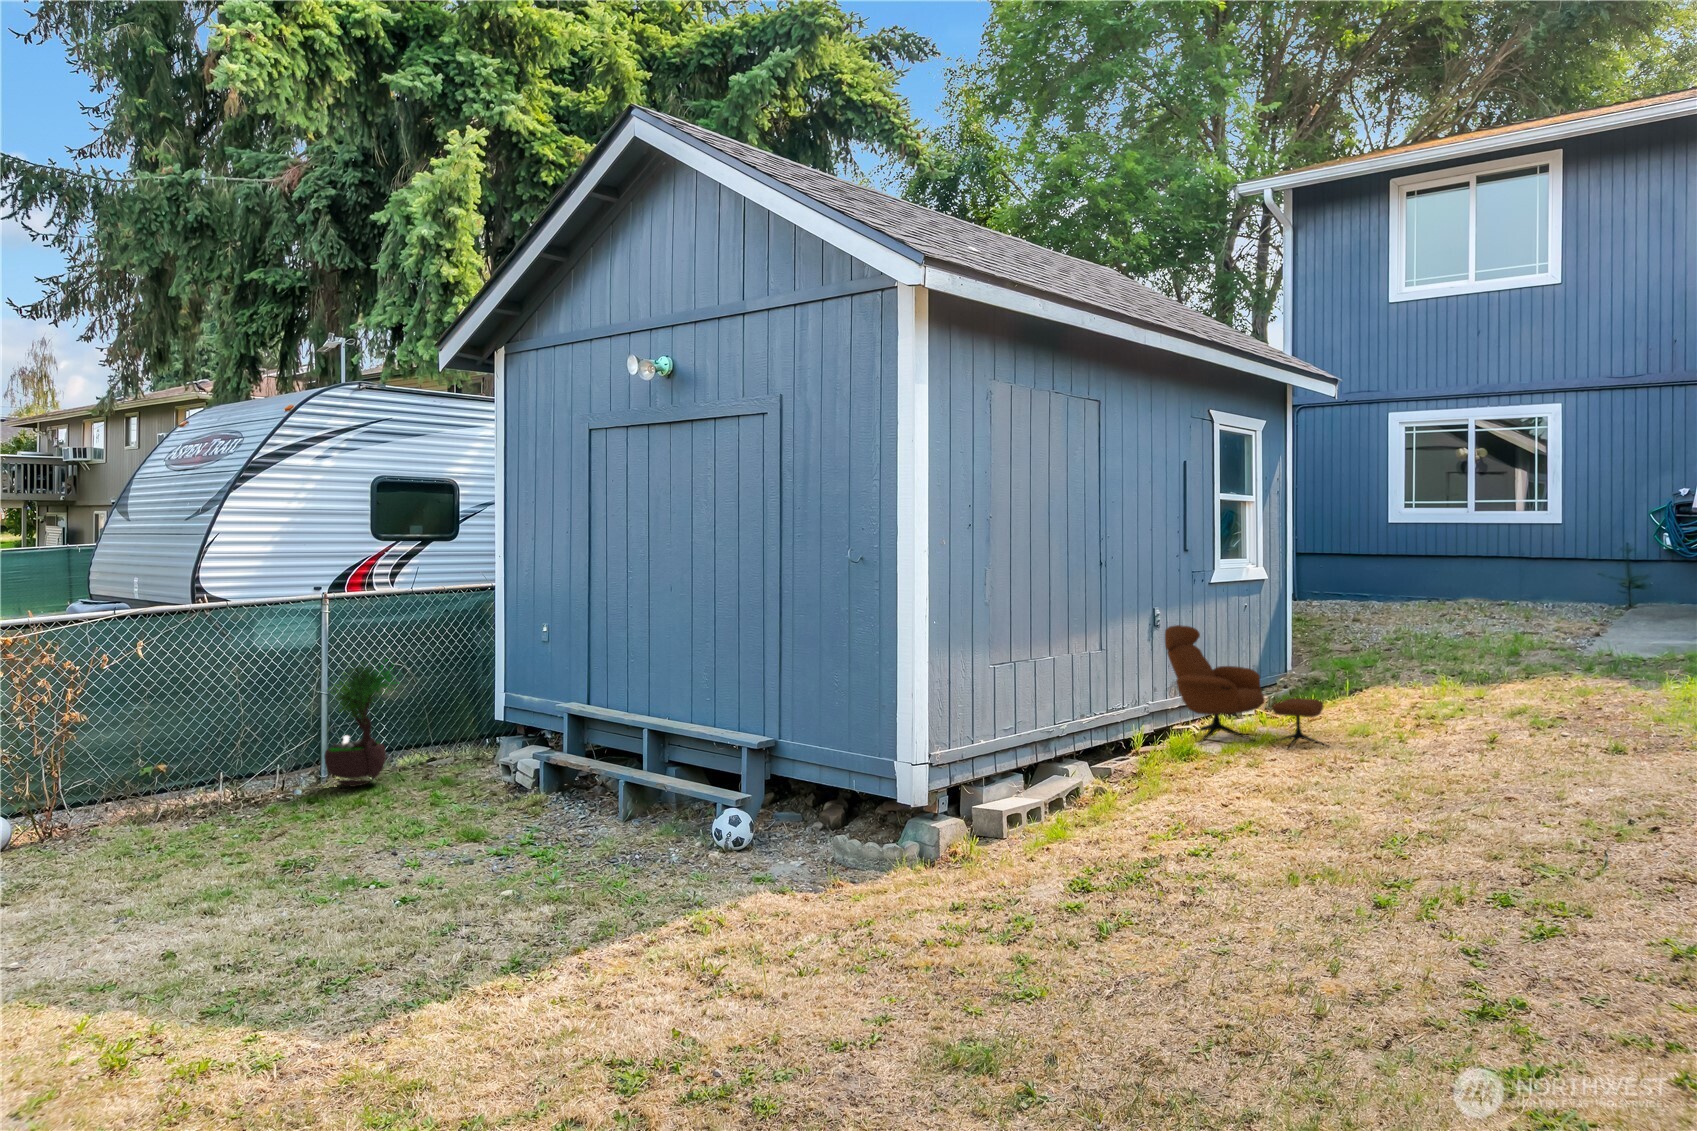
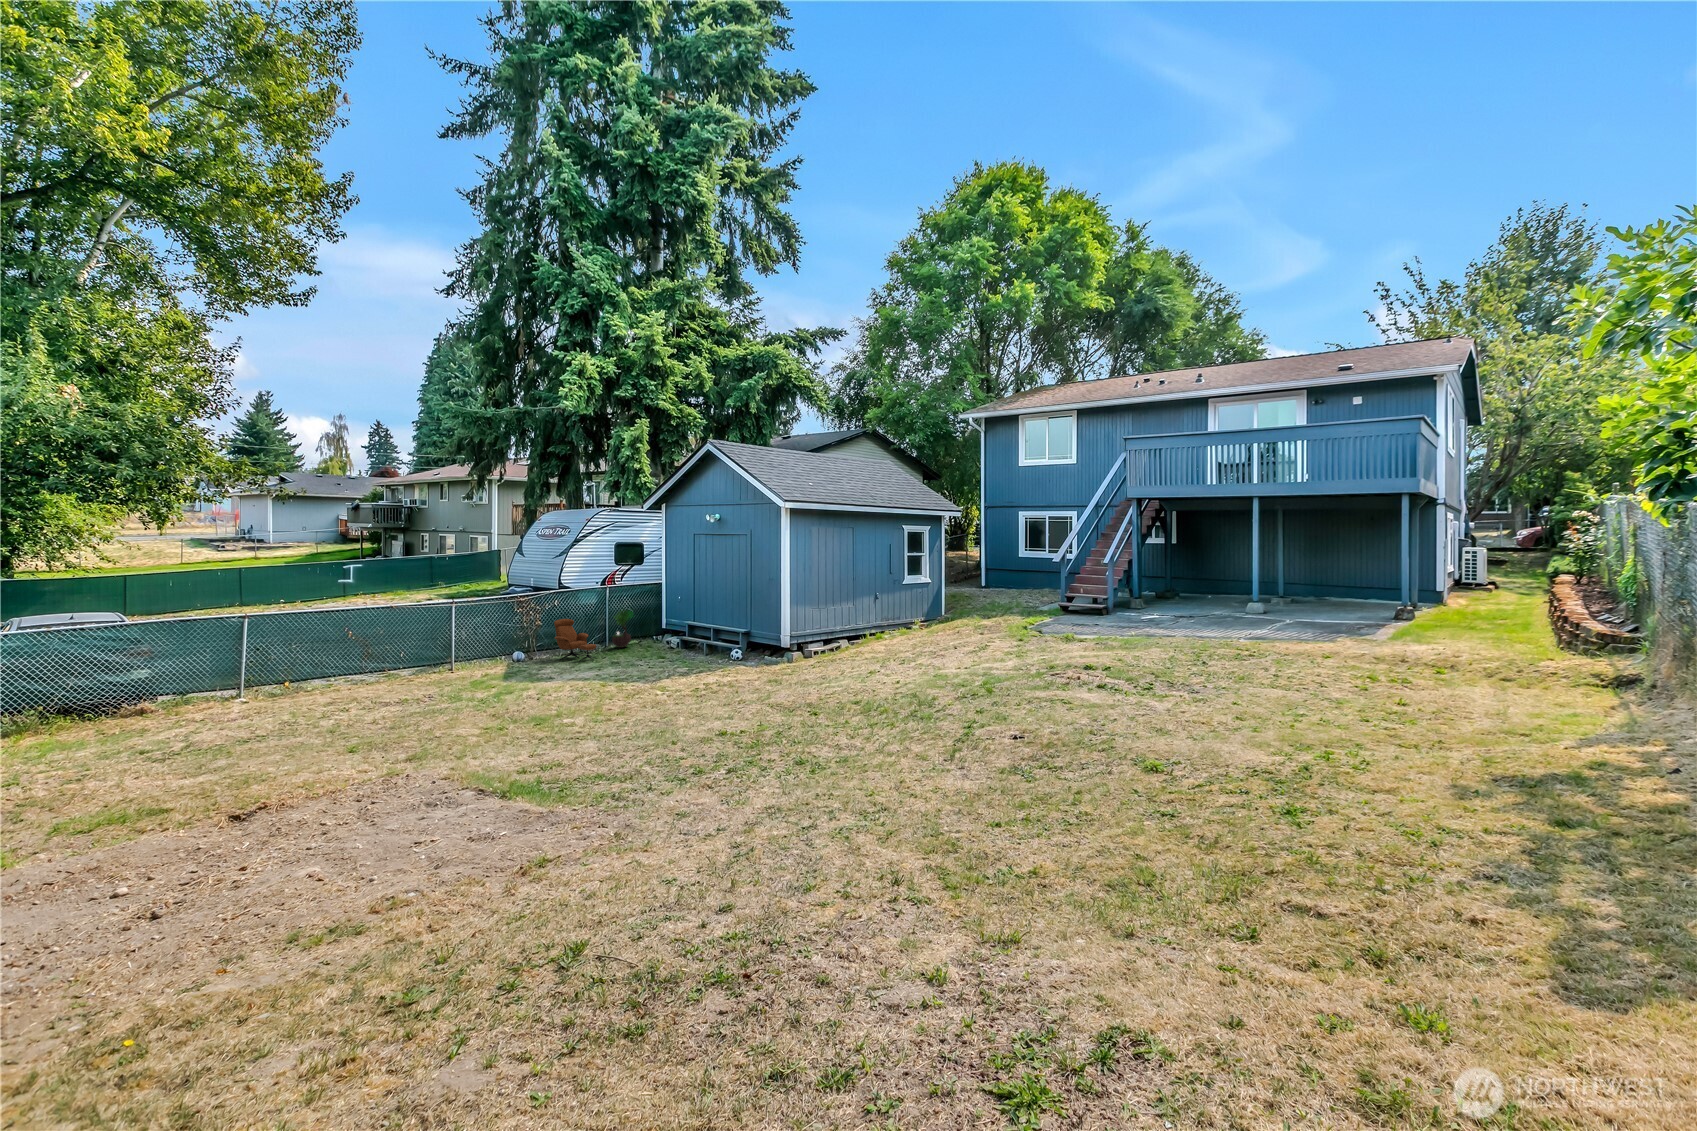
lounge chair: present [1165,625,1329,749] -> present [554,619,596,661]

